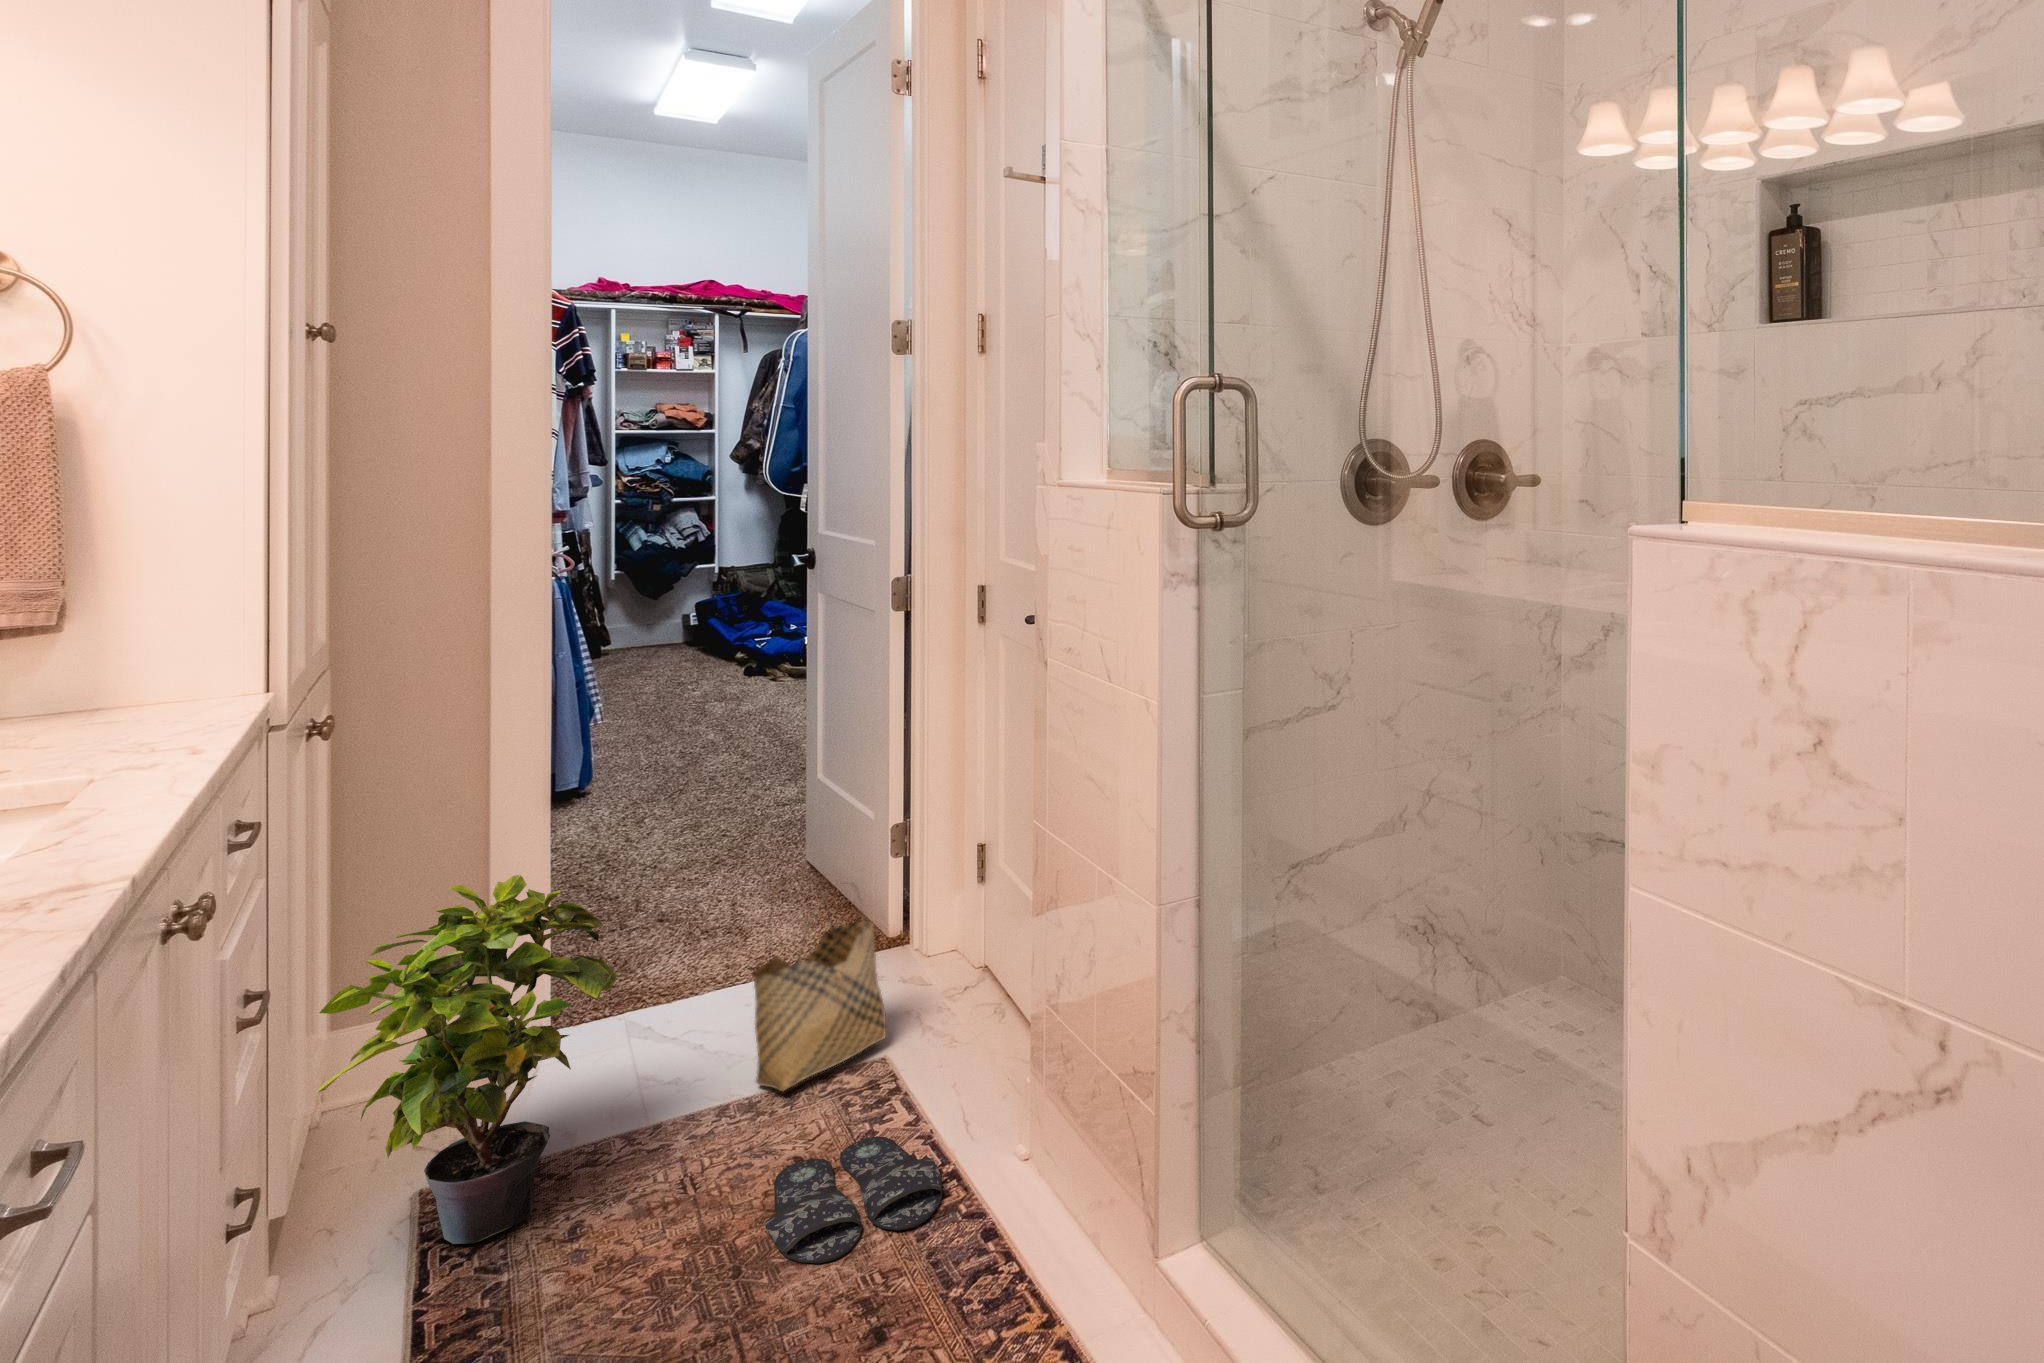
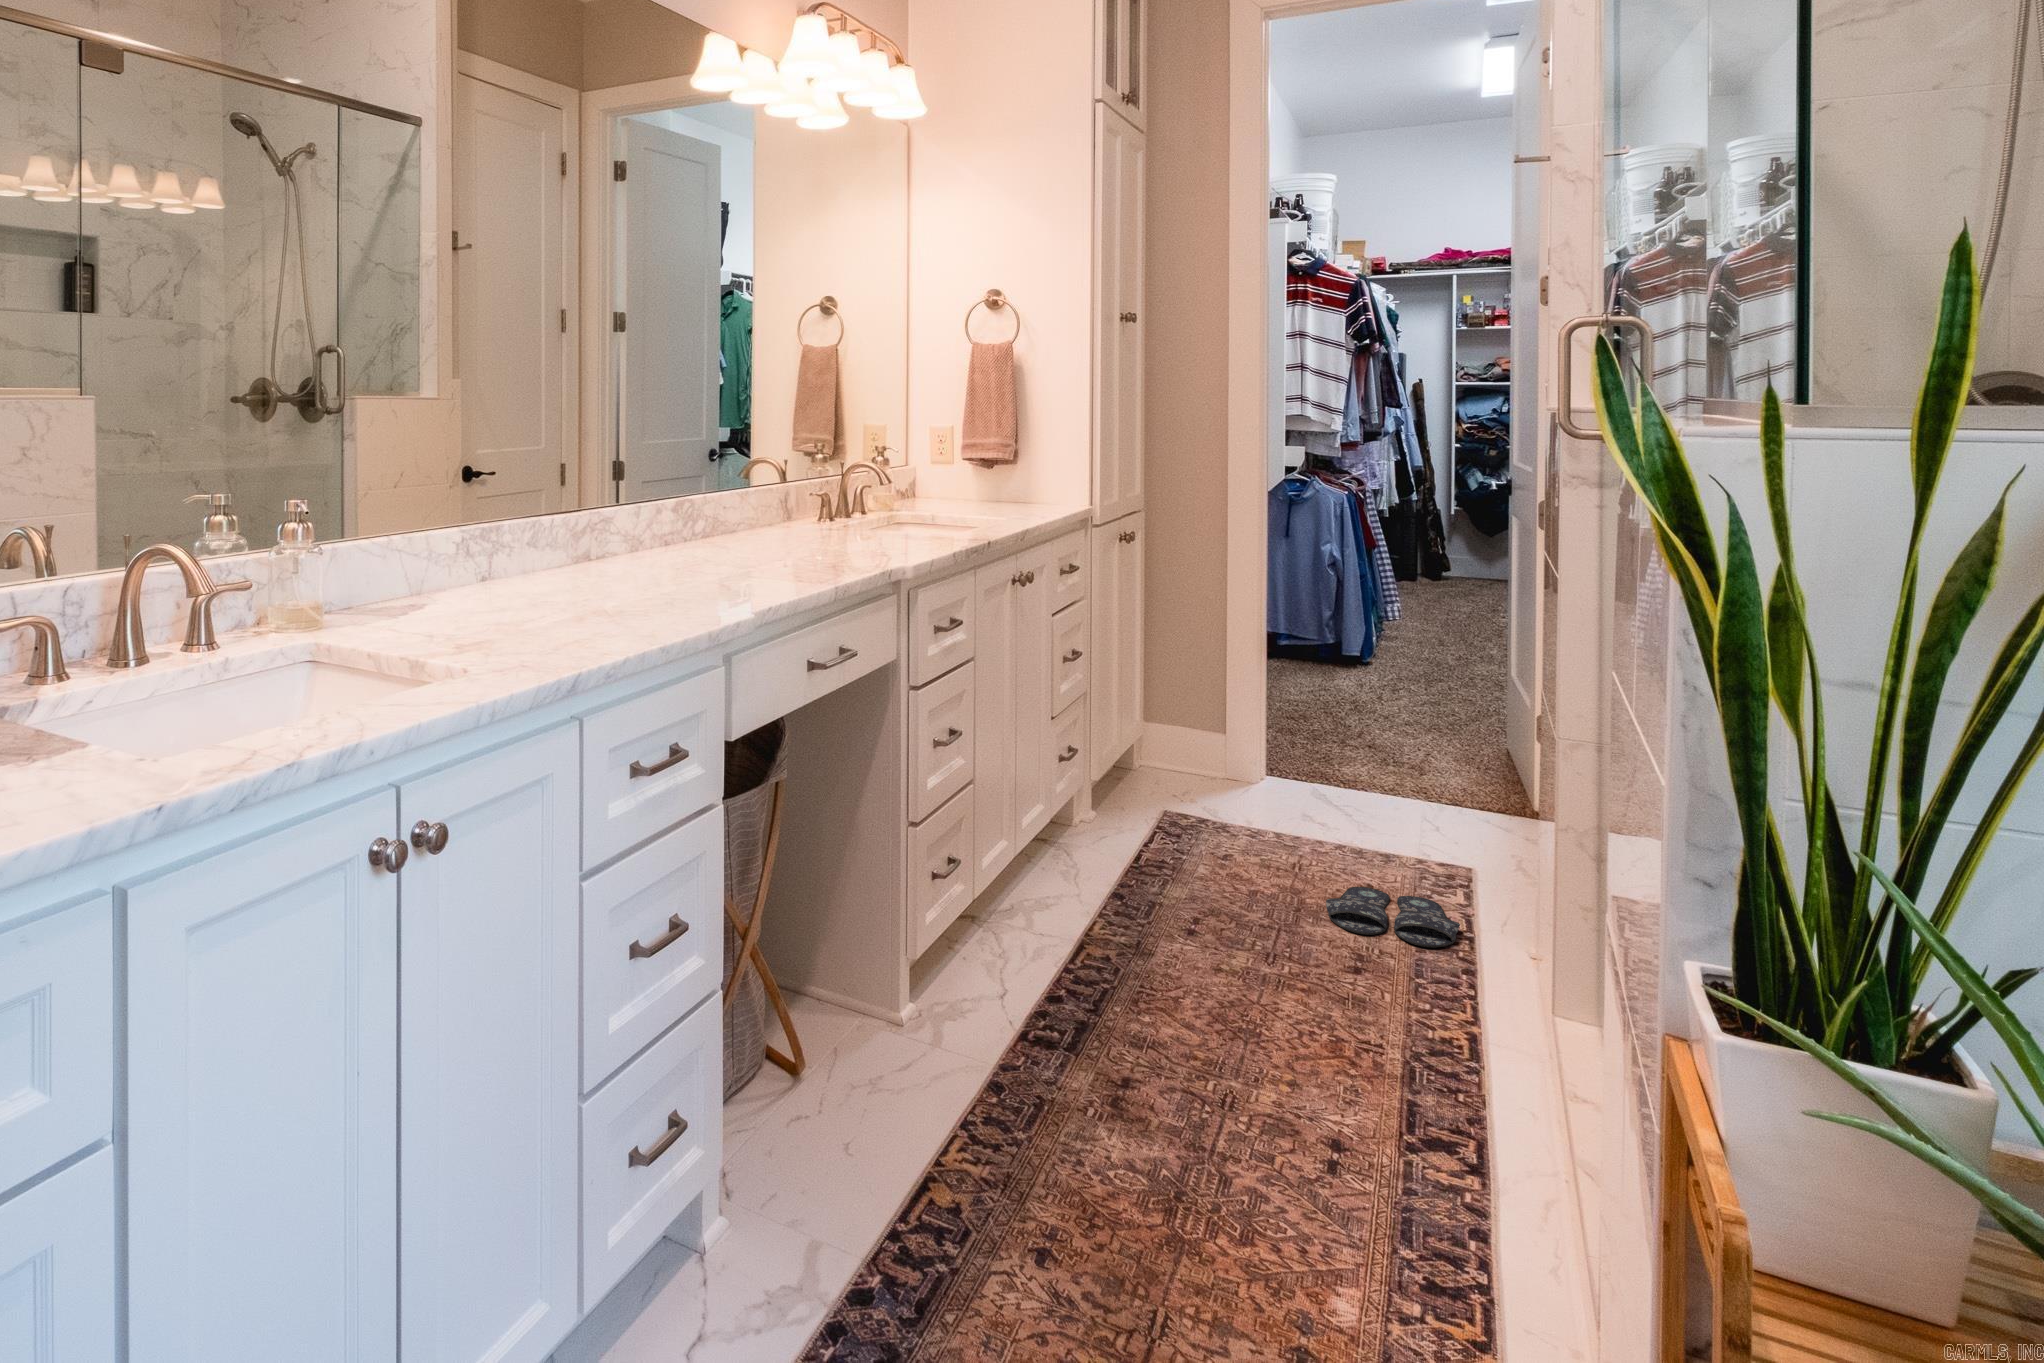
woven basket: present [752,874,886,1091] -> none [1366,706,1482,859]
potted plant: present [316,875,617,1244] -> none [1105,635,1272,841]

